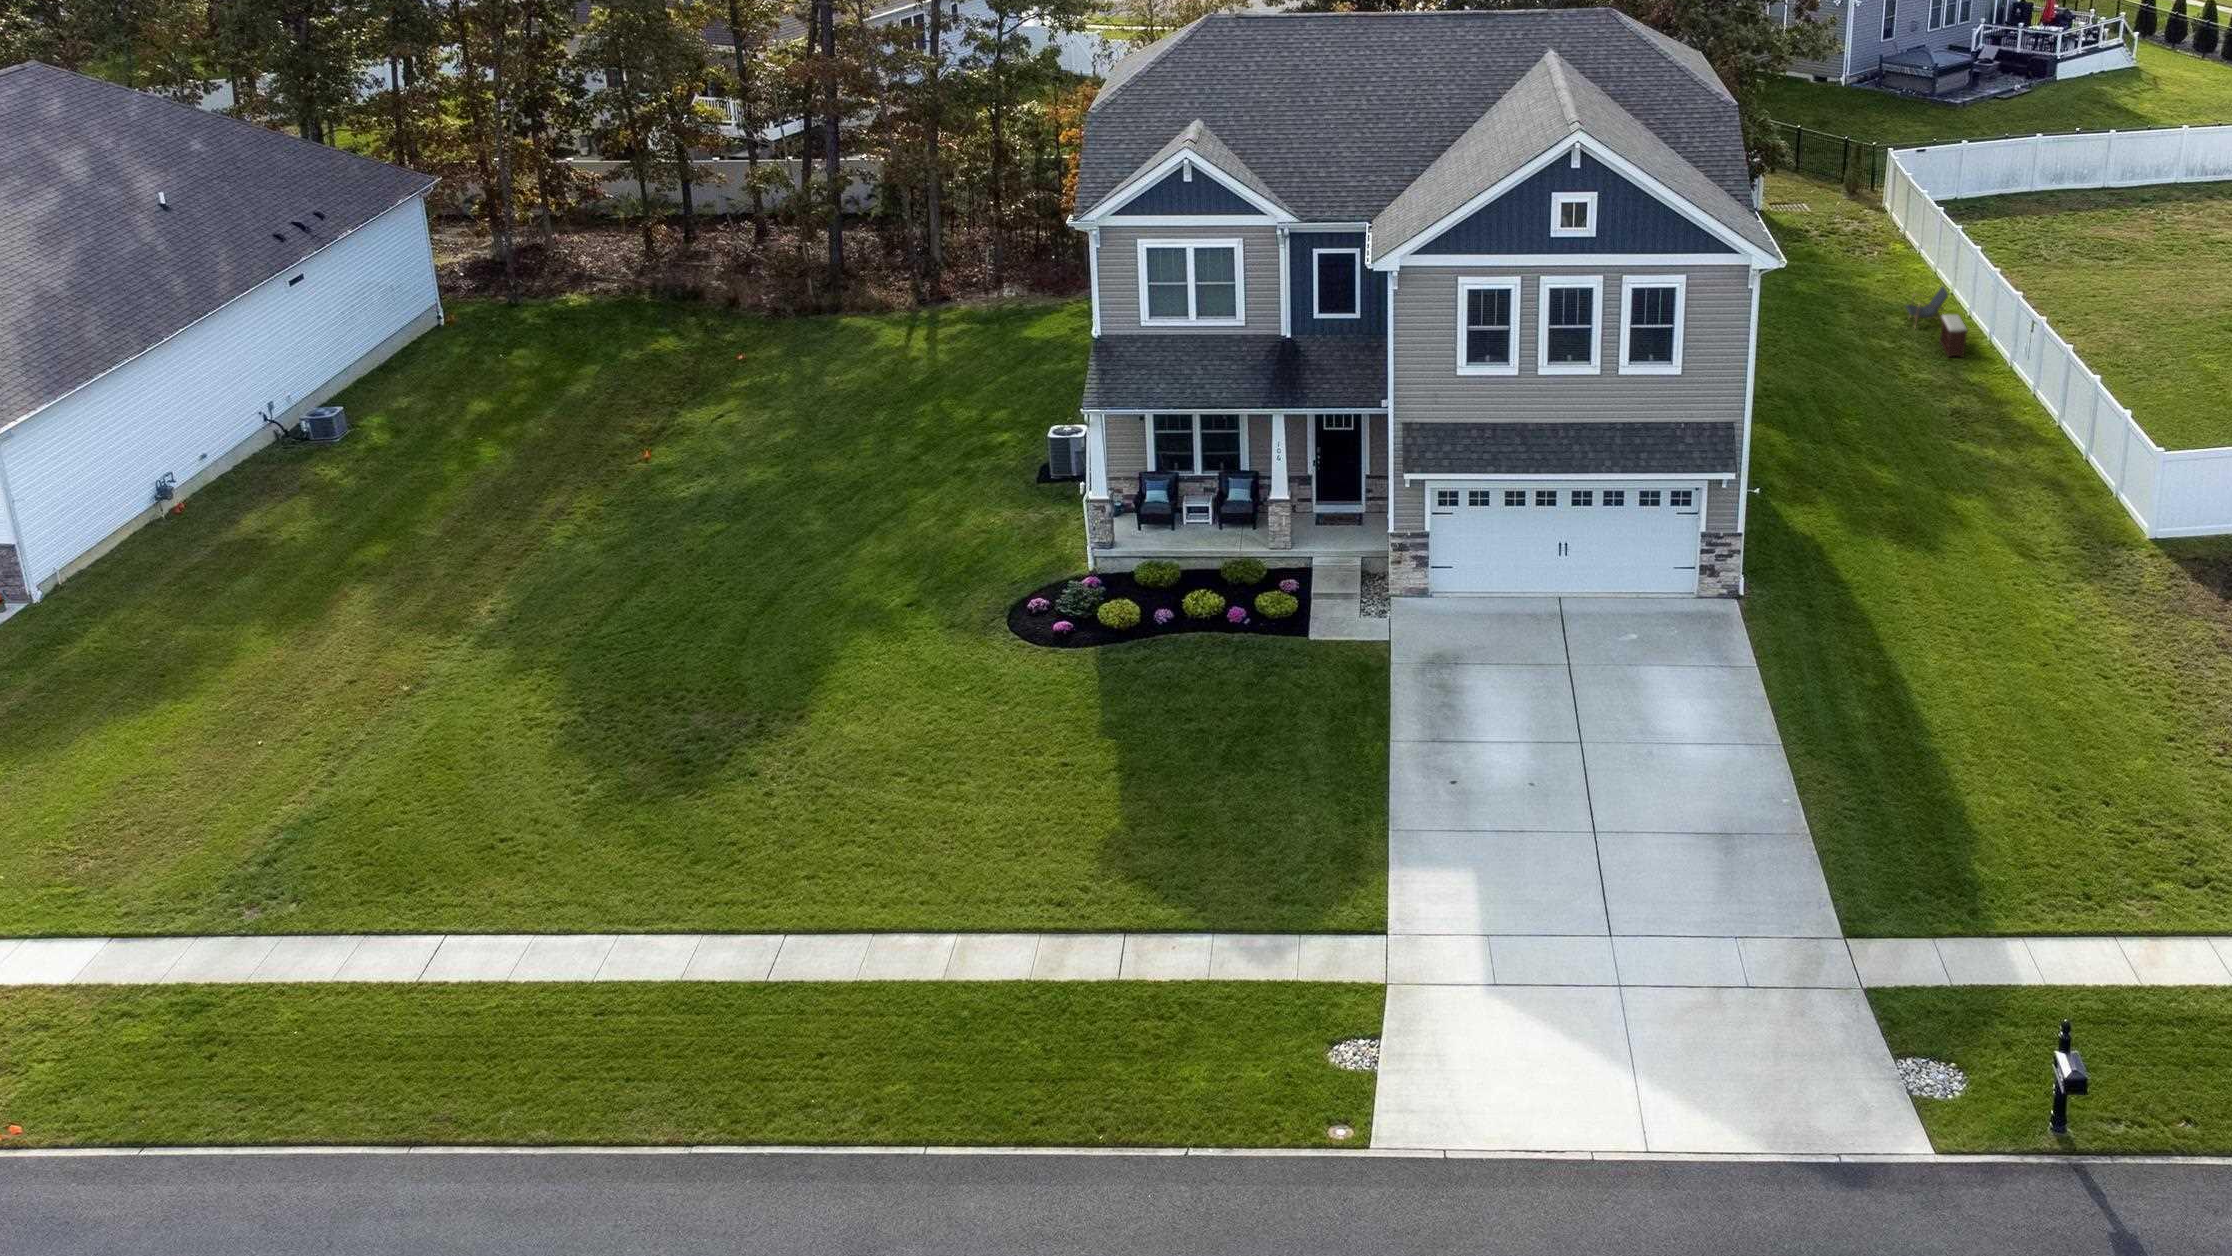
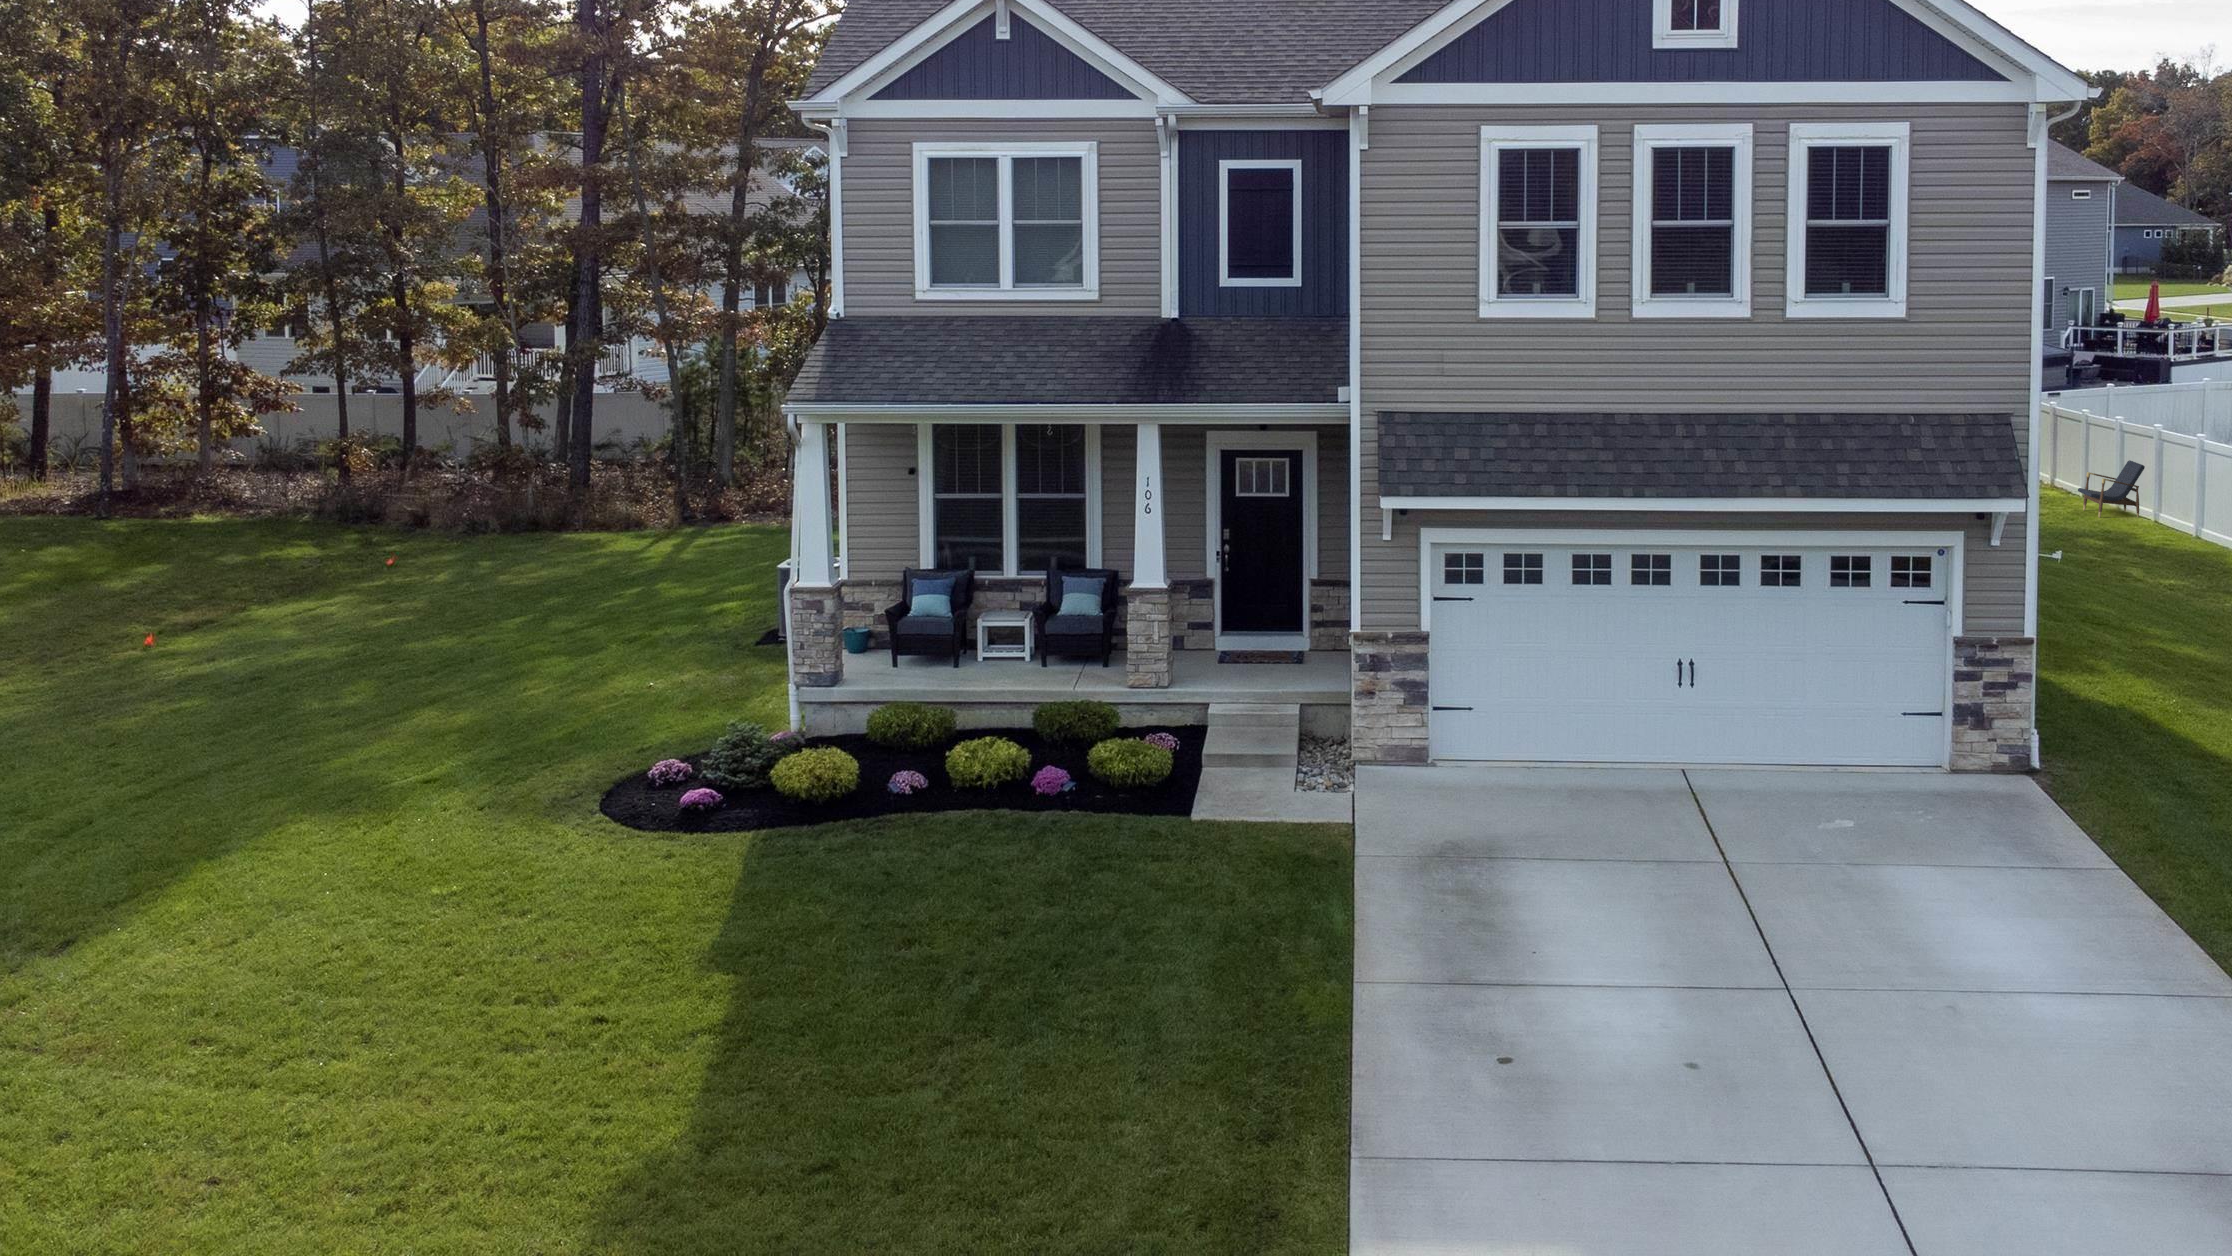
bench: present [1940,314,1968,357] -> none [2146,484,2200,539]

